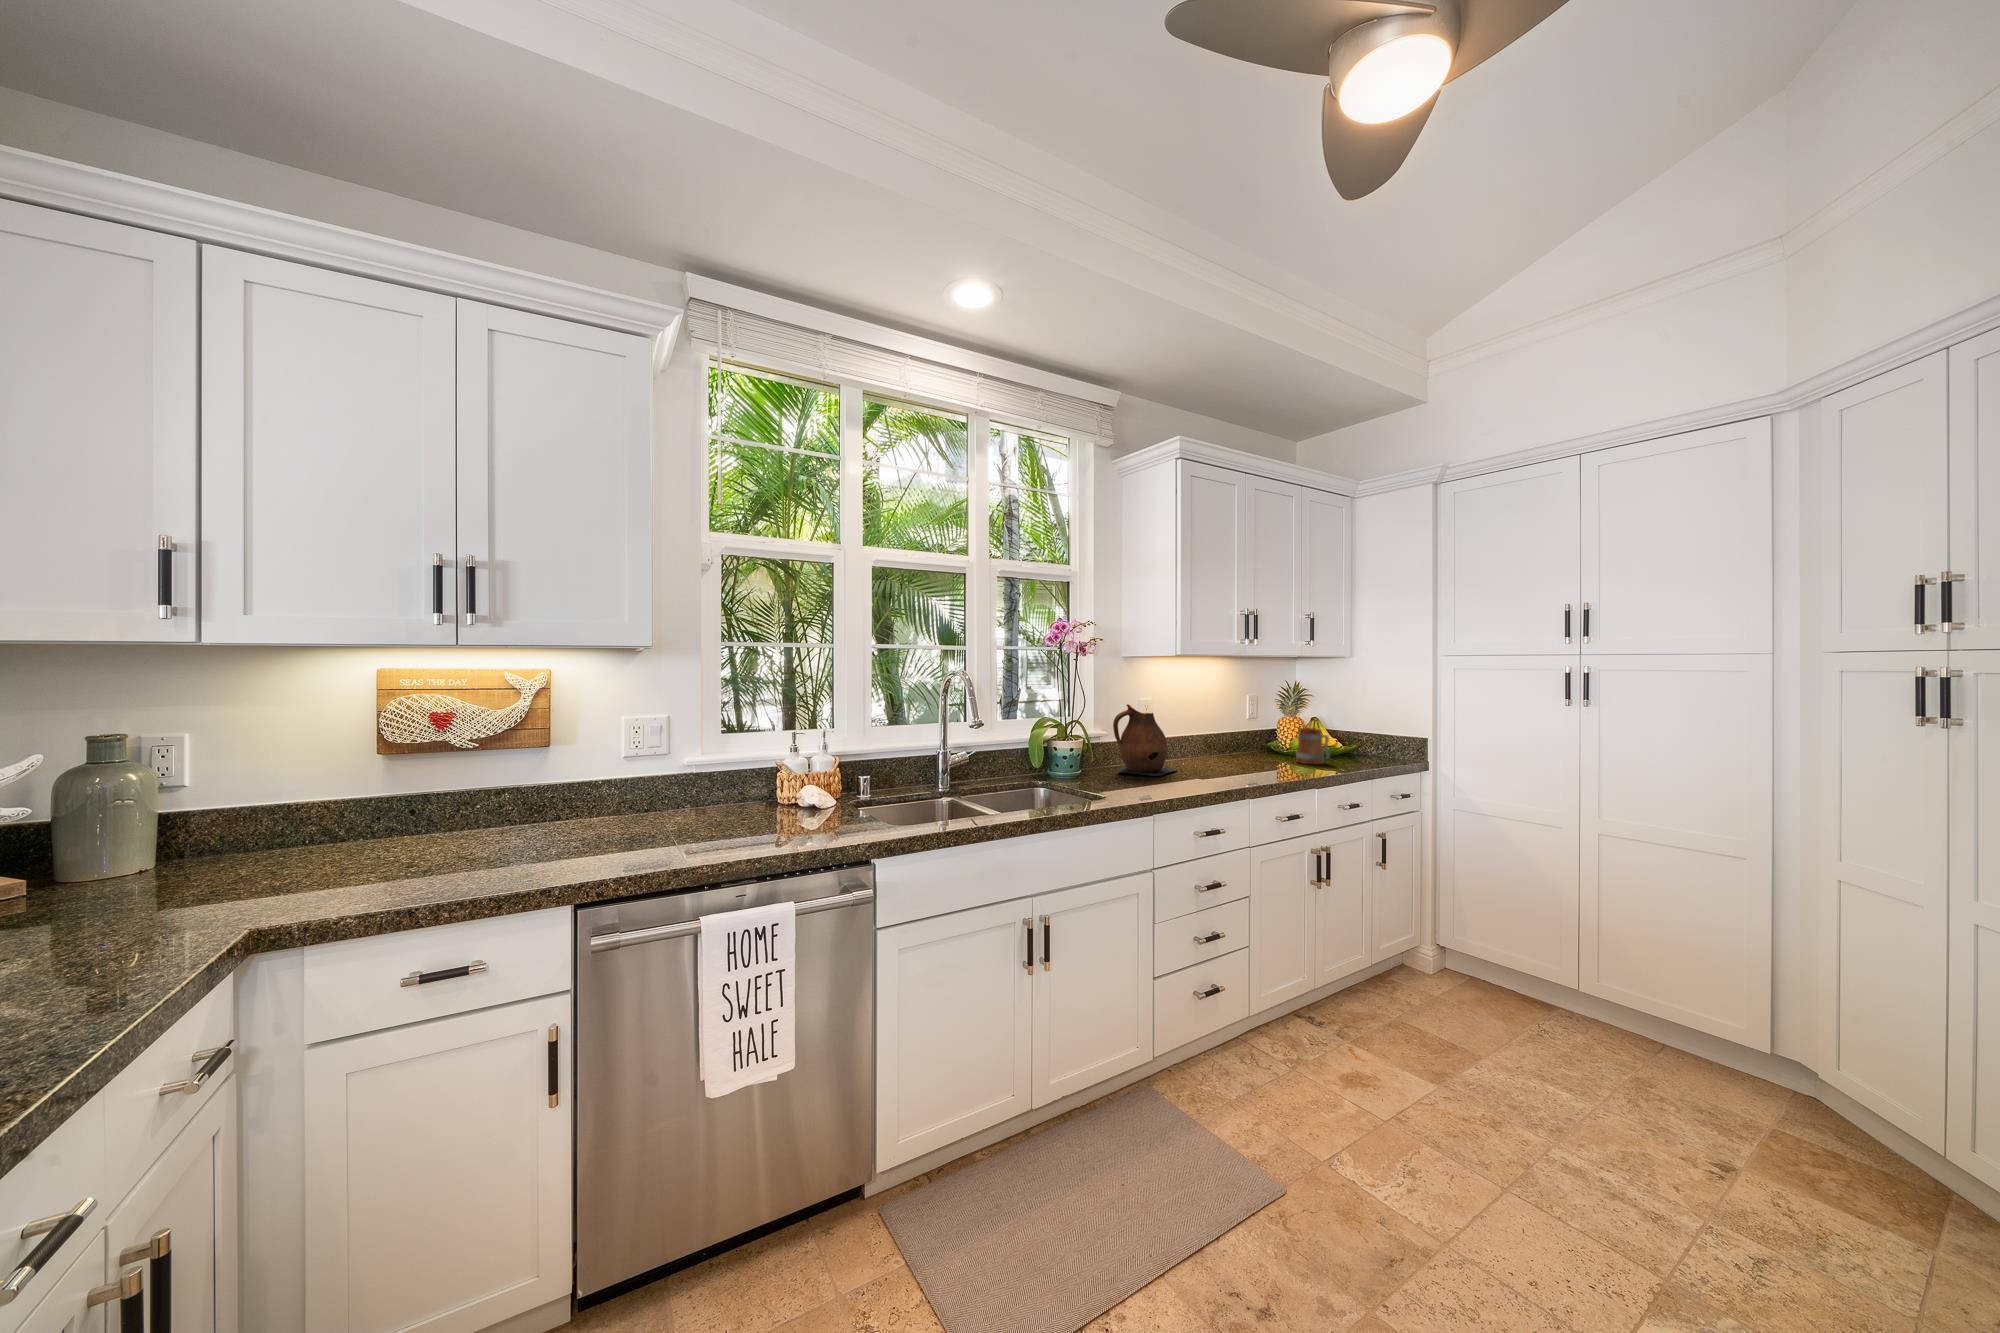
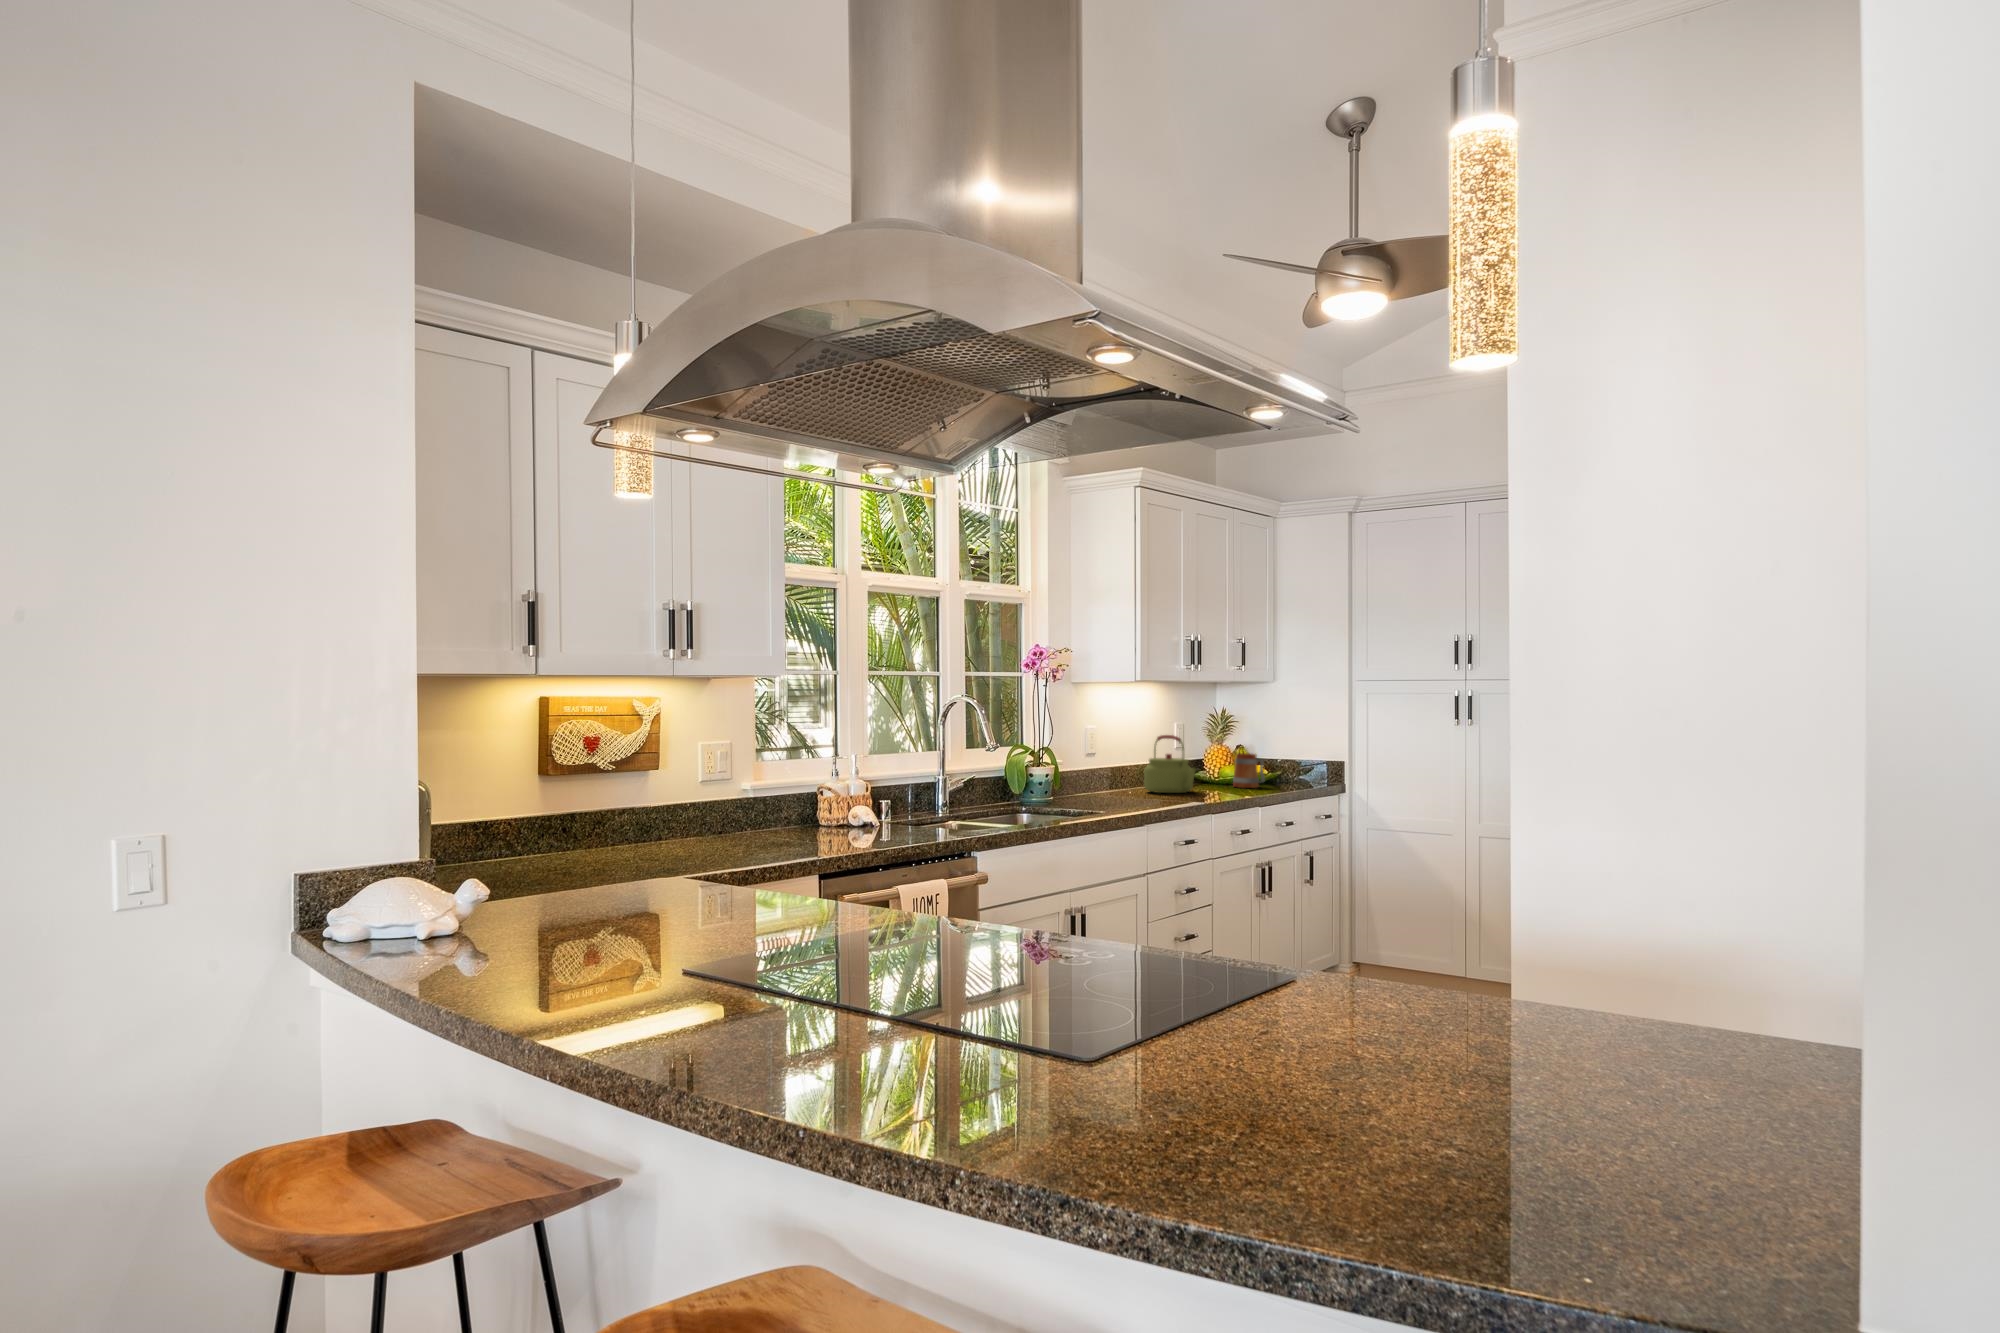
ceramic pitcher: present [1113,704,1177,777] -> none [1078,731,1135,800]
kettle: none [1194,709,1245,769] -> present [1144,735,1196,793]

